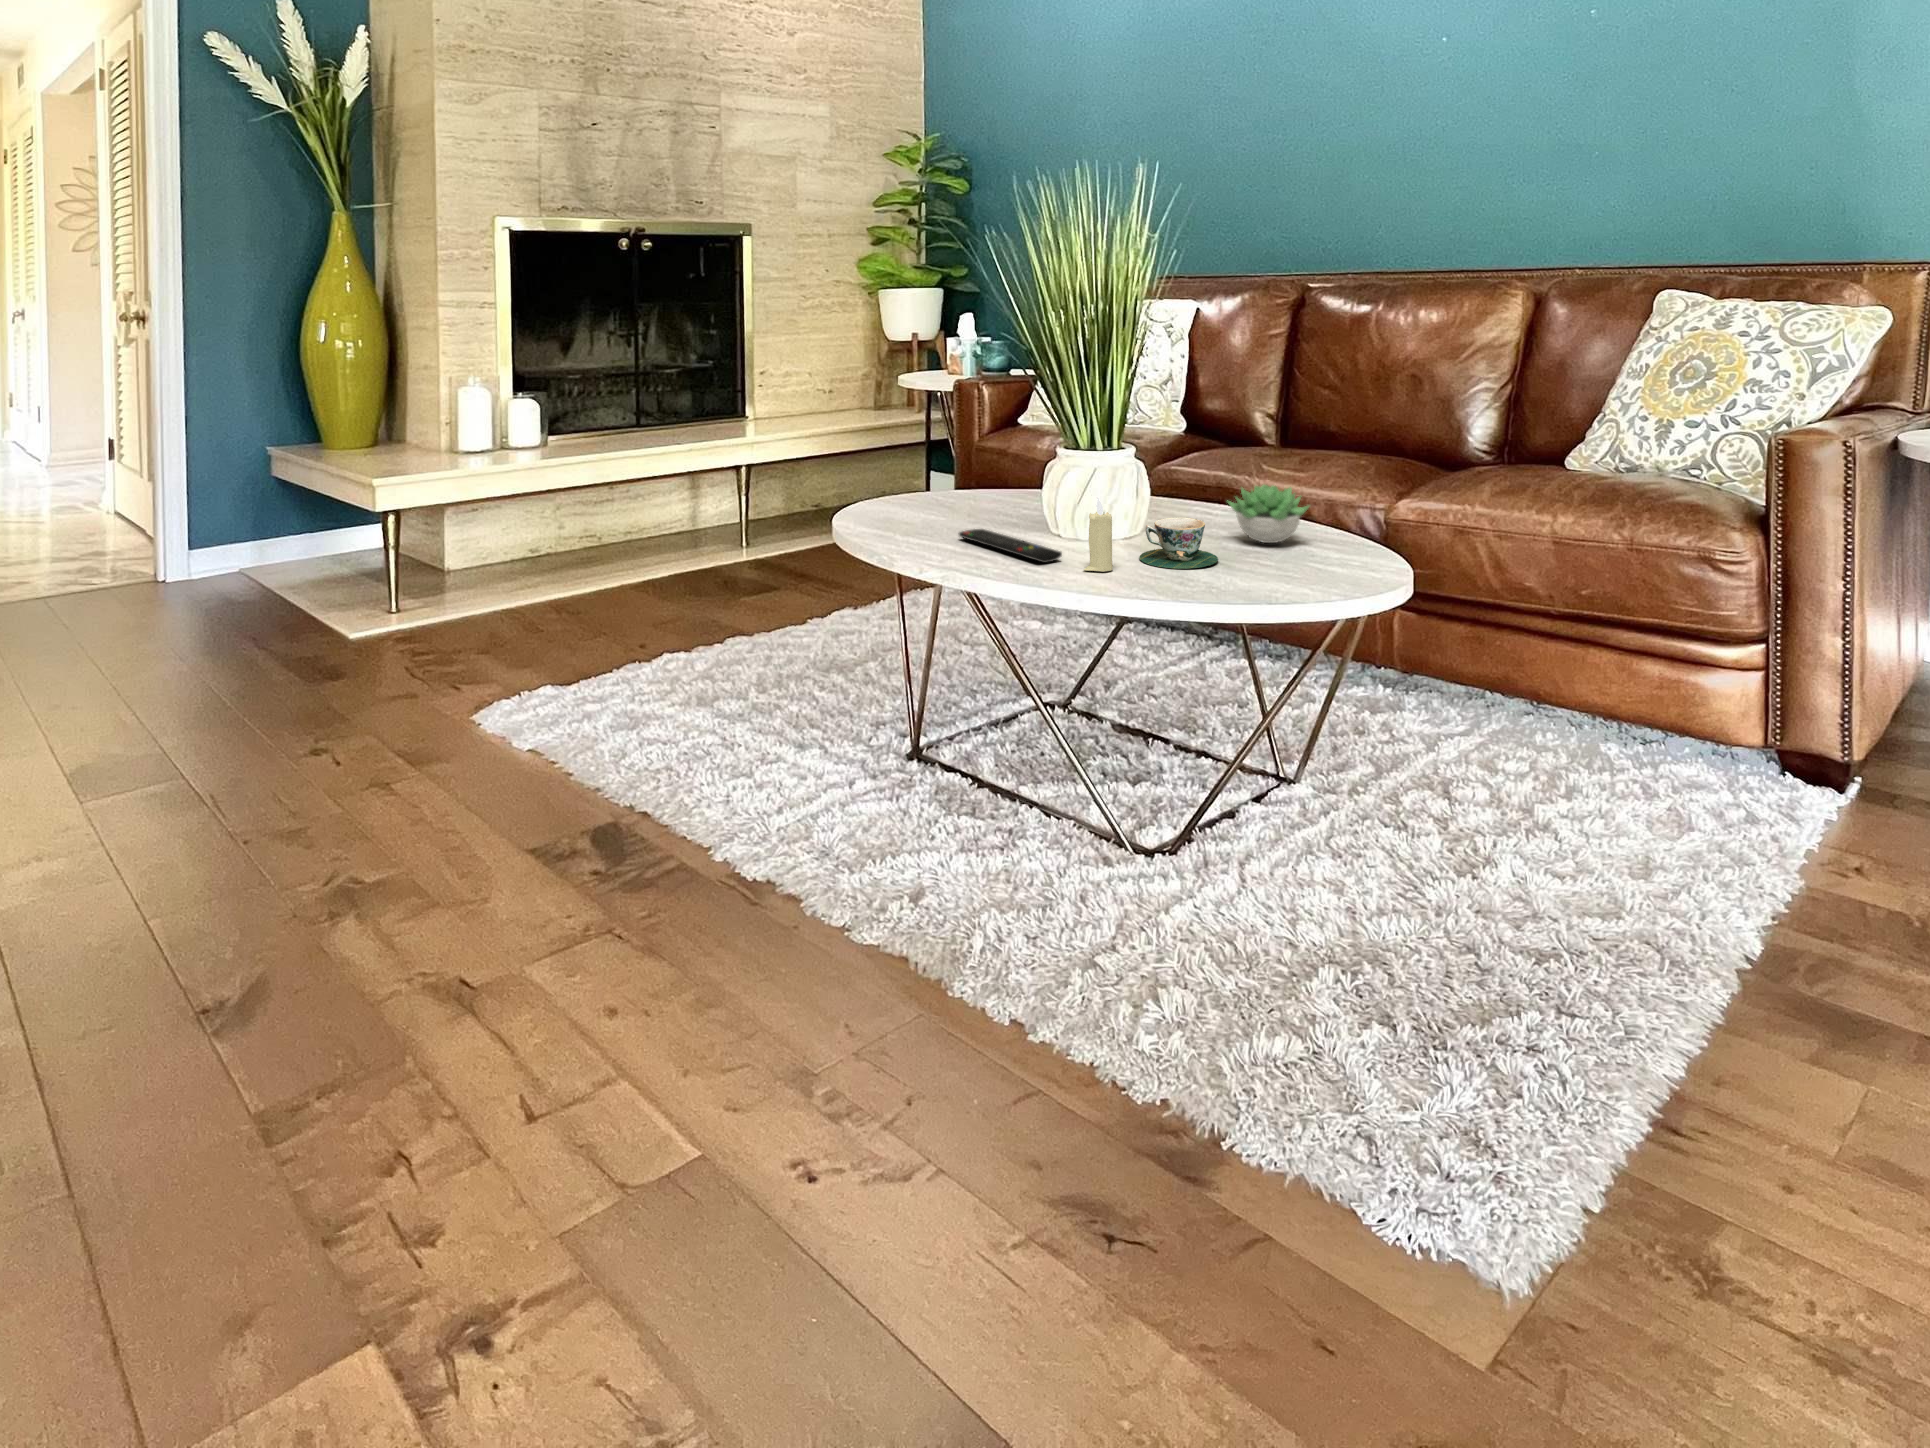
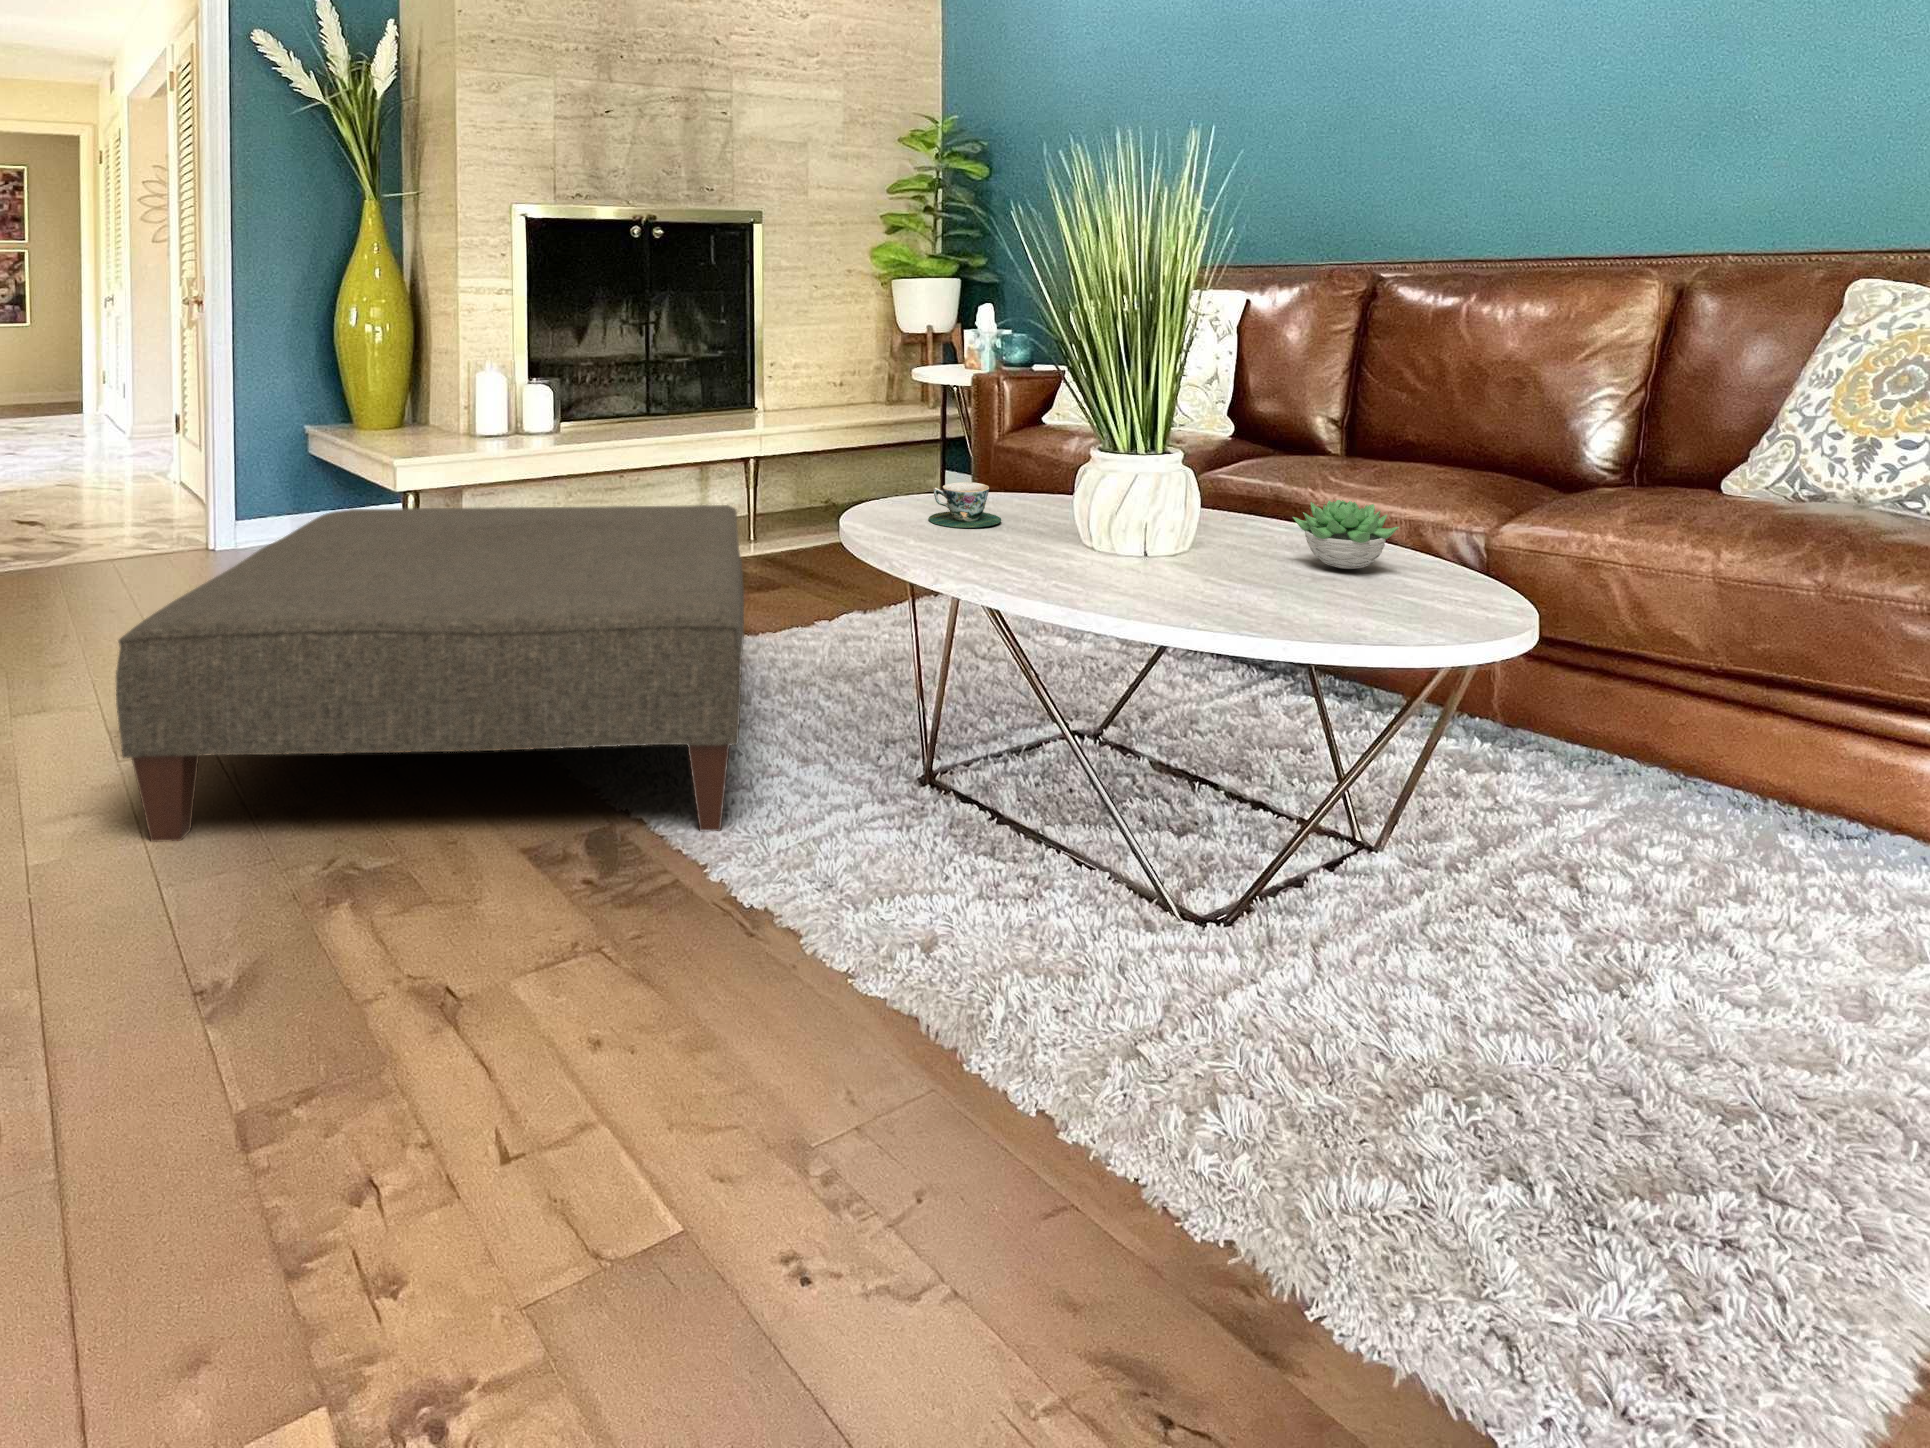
candle: present [1084,497,1113,572] -> none [1122,508,1157,593]
ottoman: none [87,512,741,879] -> present [116,505,744,842]
teacup: present [1139,518,1218,569] -> present [928,482,1001,528]
remote control: present [959,529,1062,563] -> none [978,537,1097,579]

